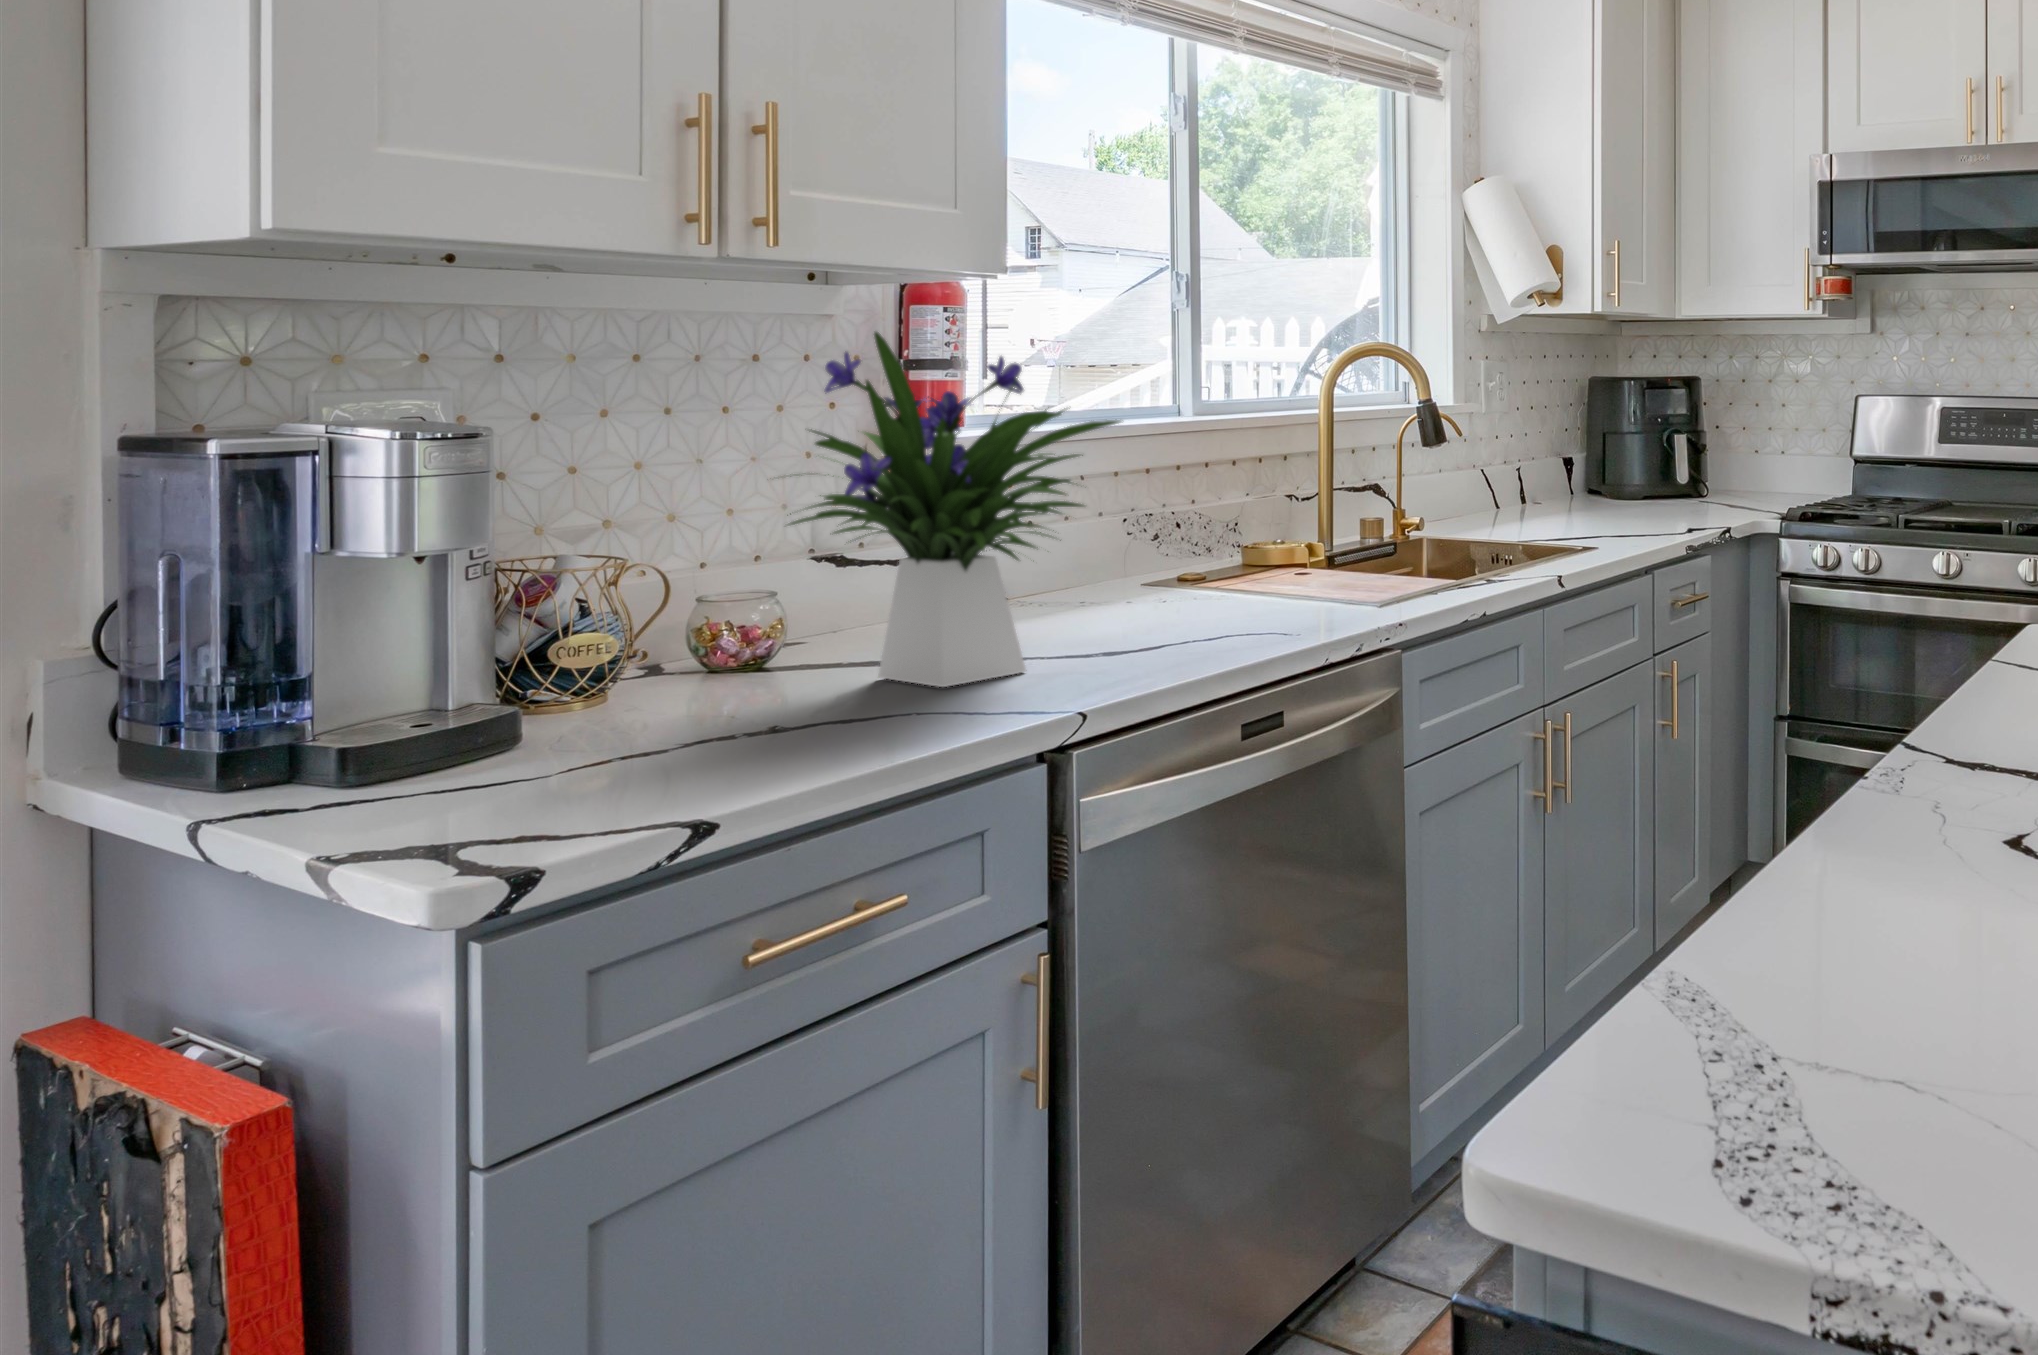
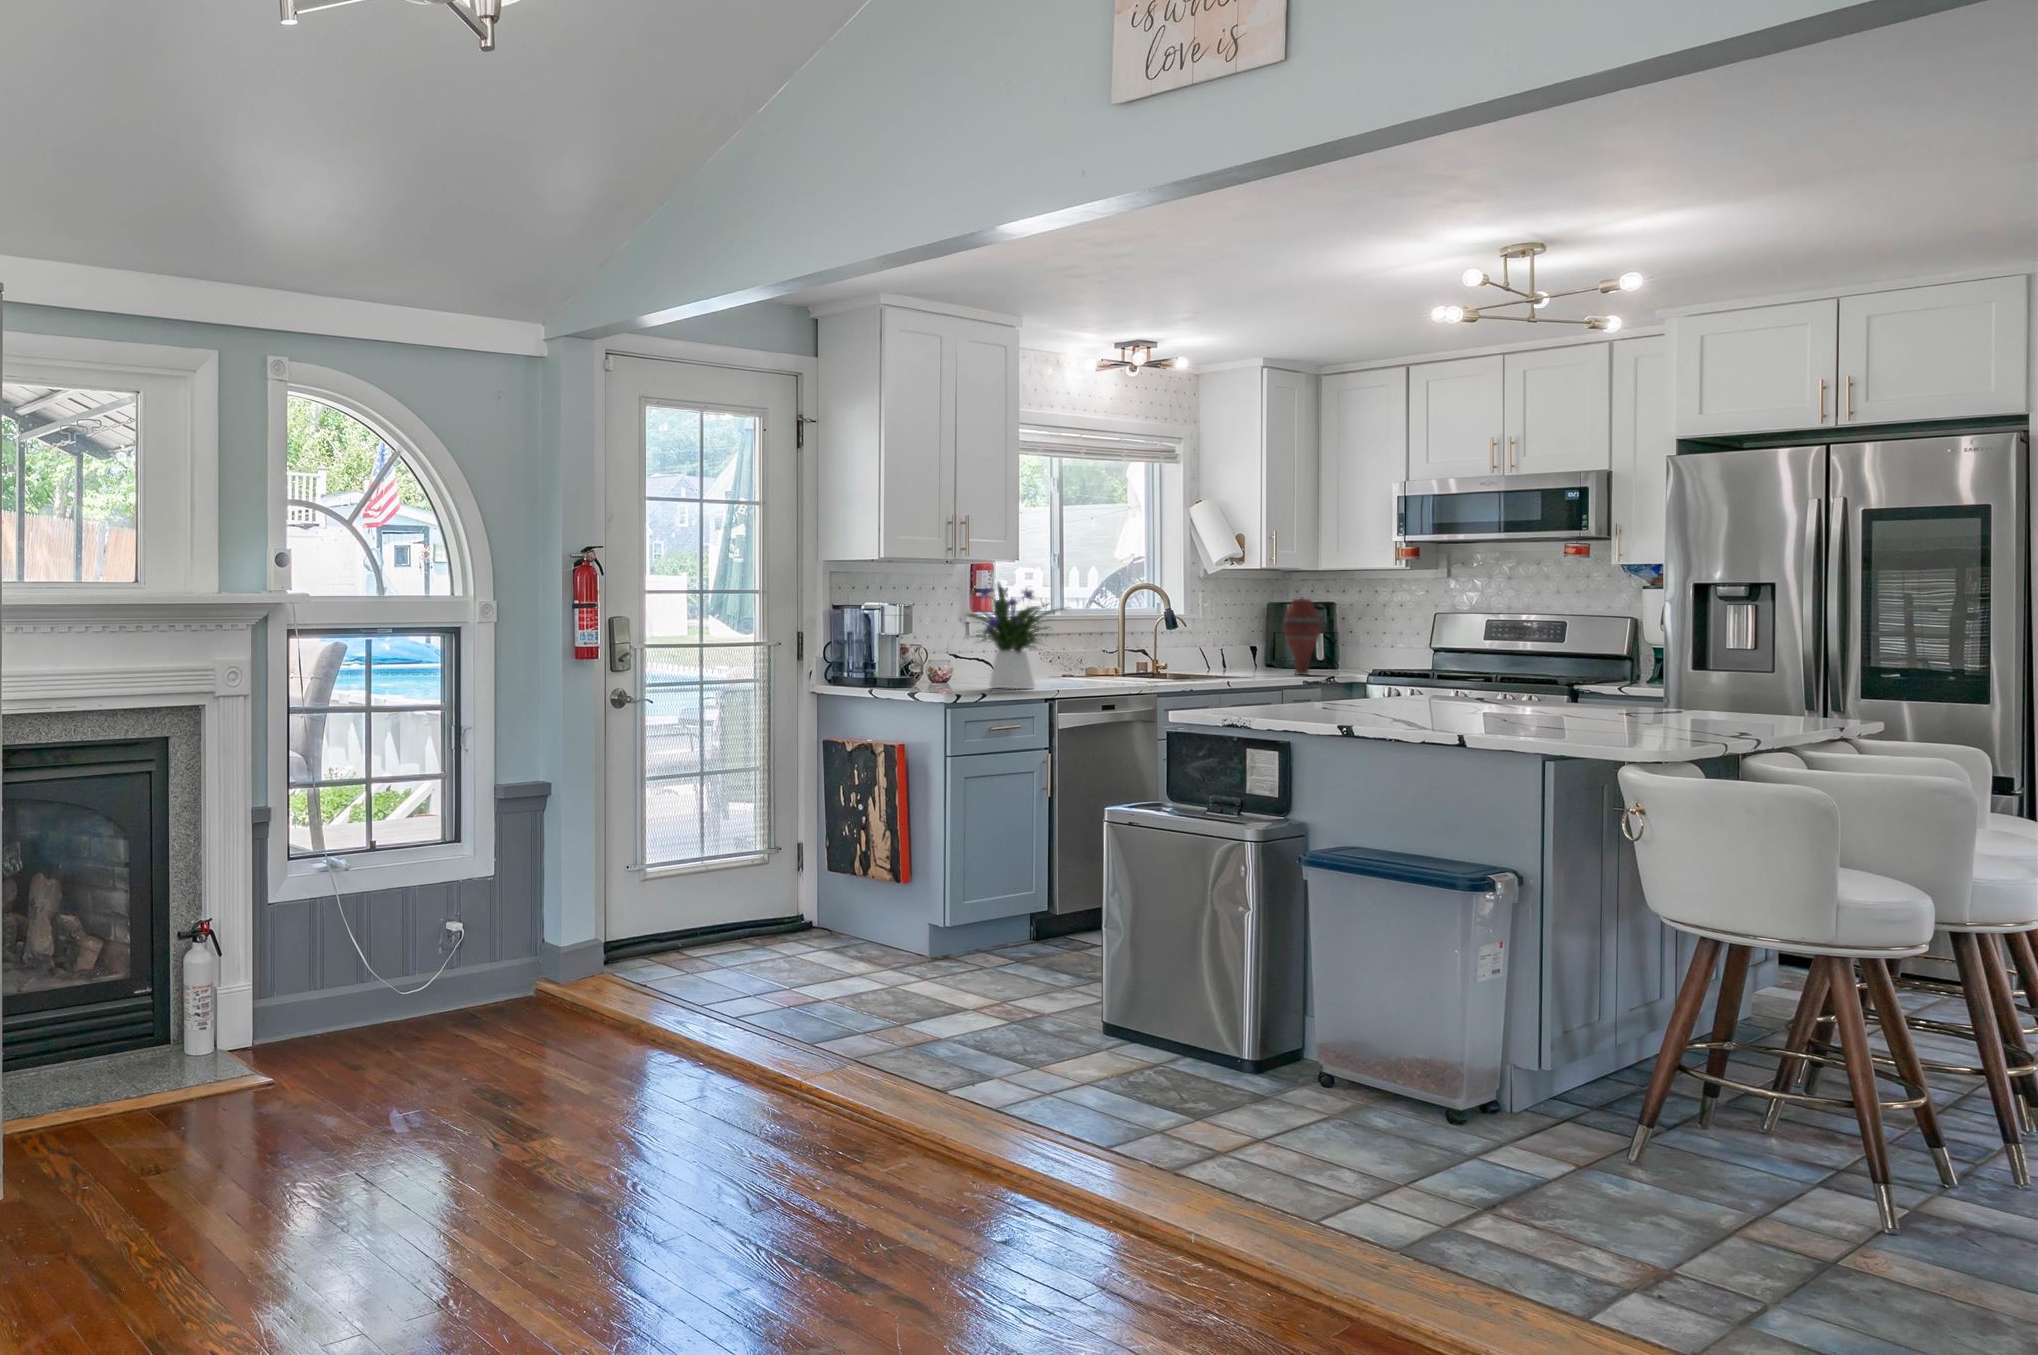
vase: none [1628,369,1694,518] -> present [1283,598,1321,674]

